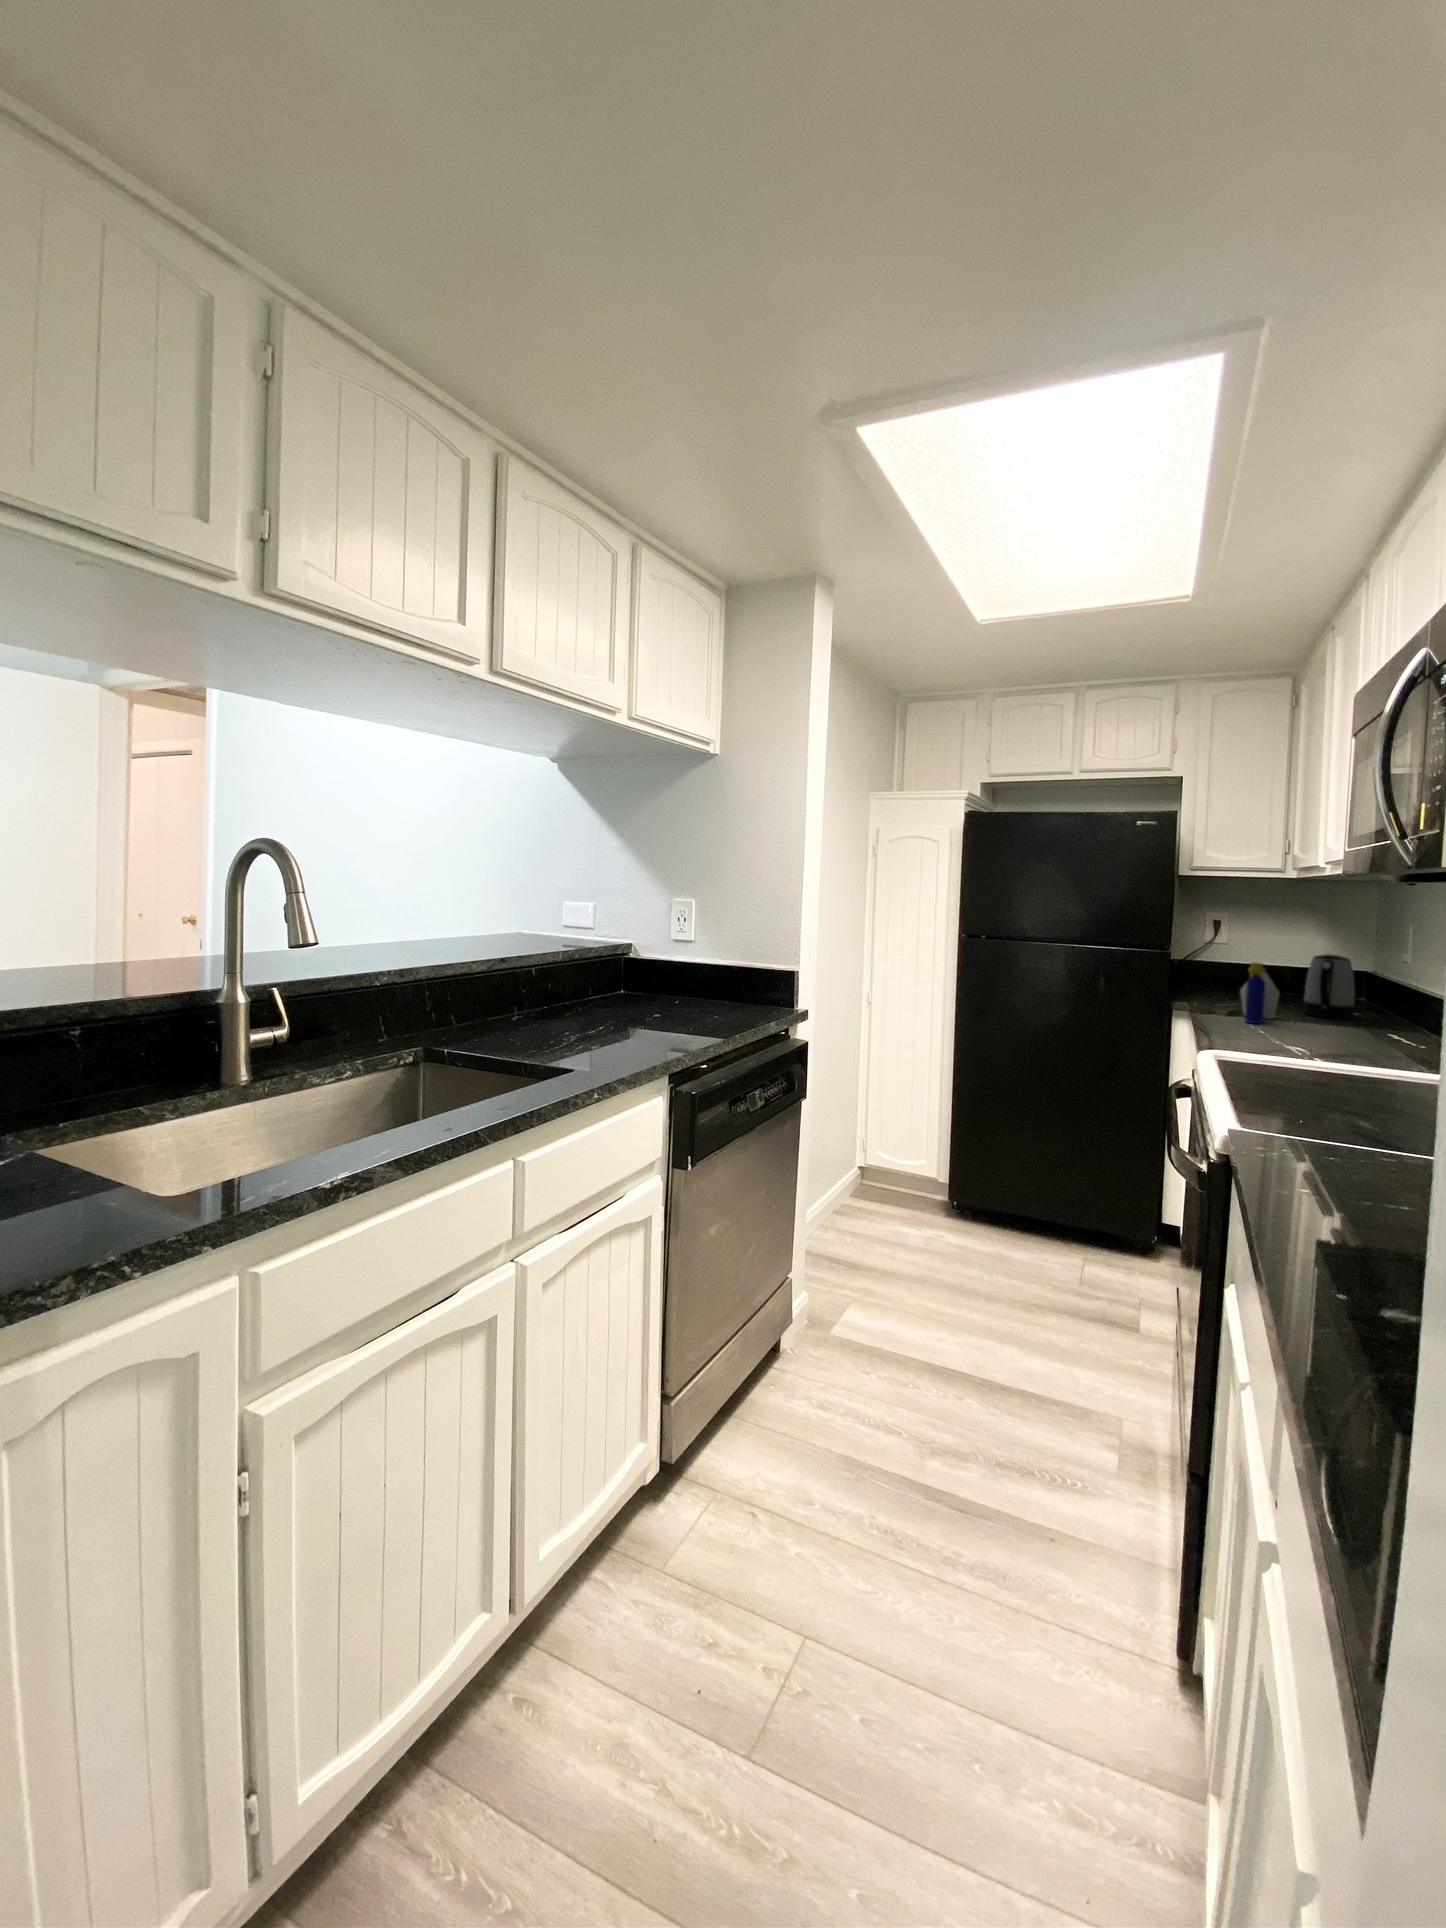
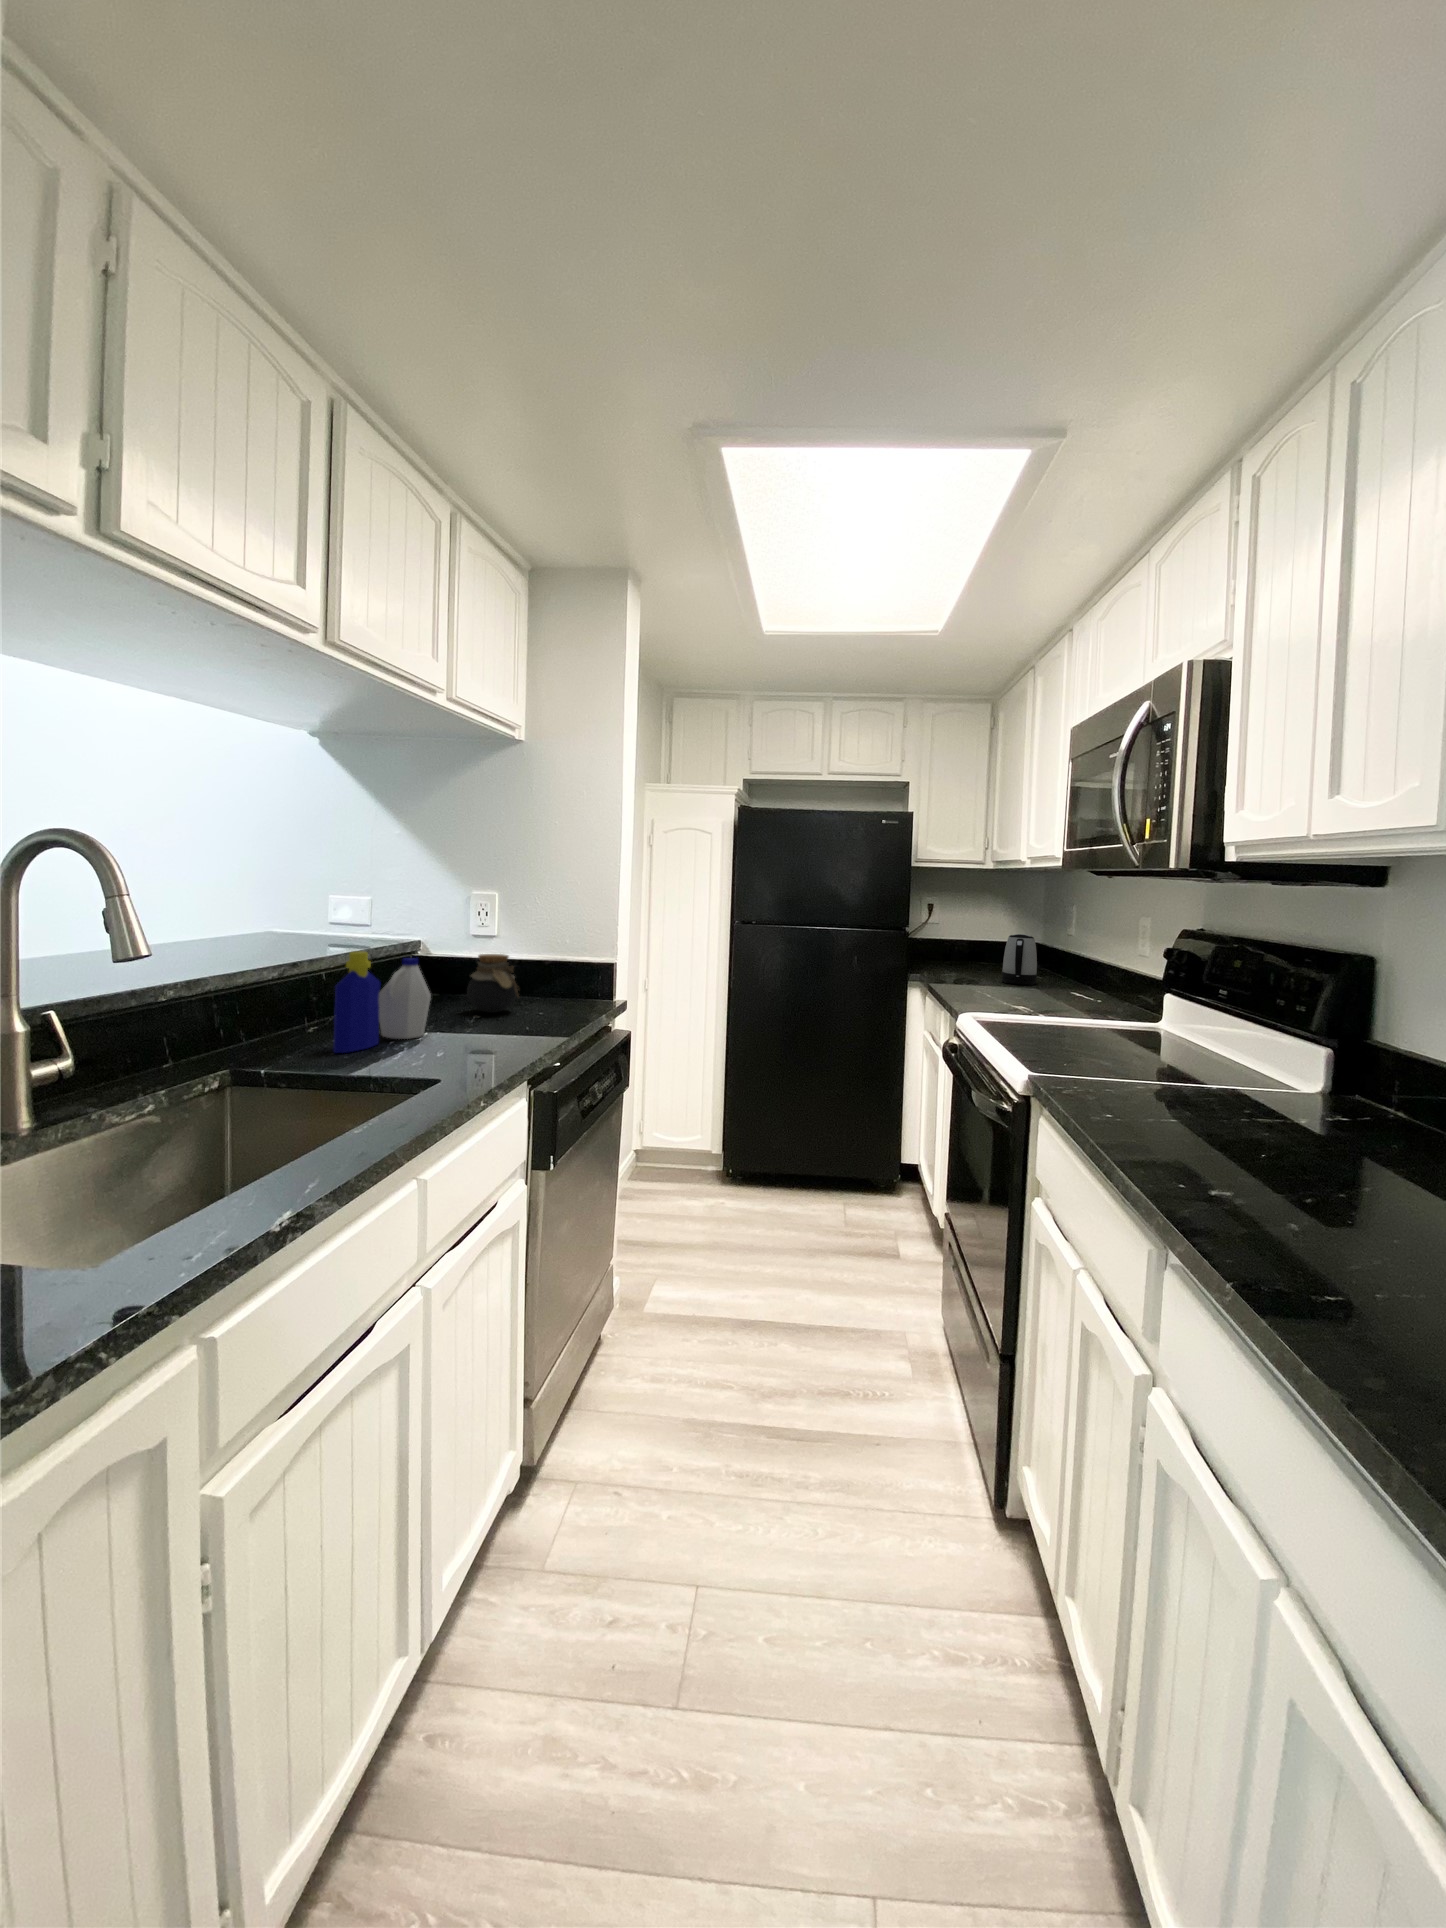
jar: none [652,957,698,1014] -> present [467,954,520,1013]
bottle: present [1240,962,1280,1024] -> present [333,952,431,1053]

